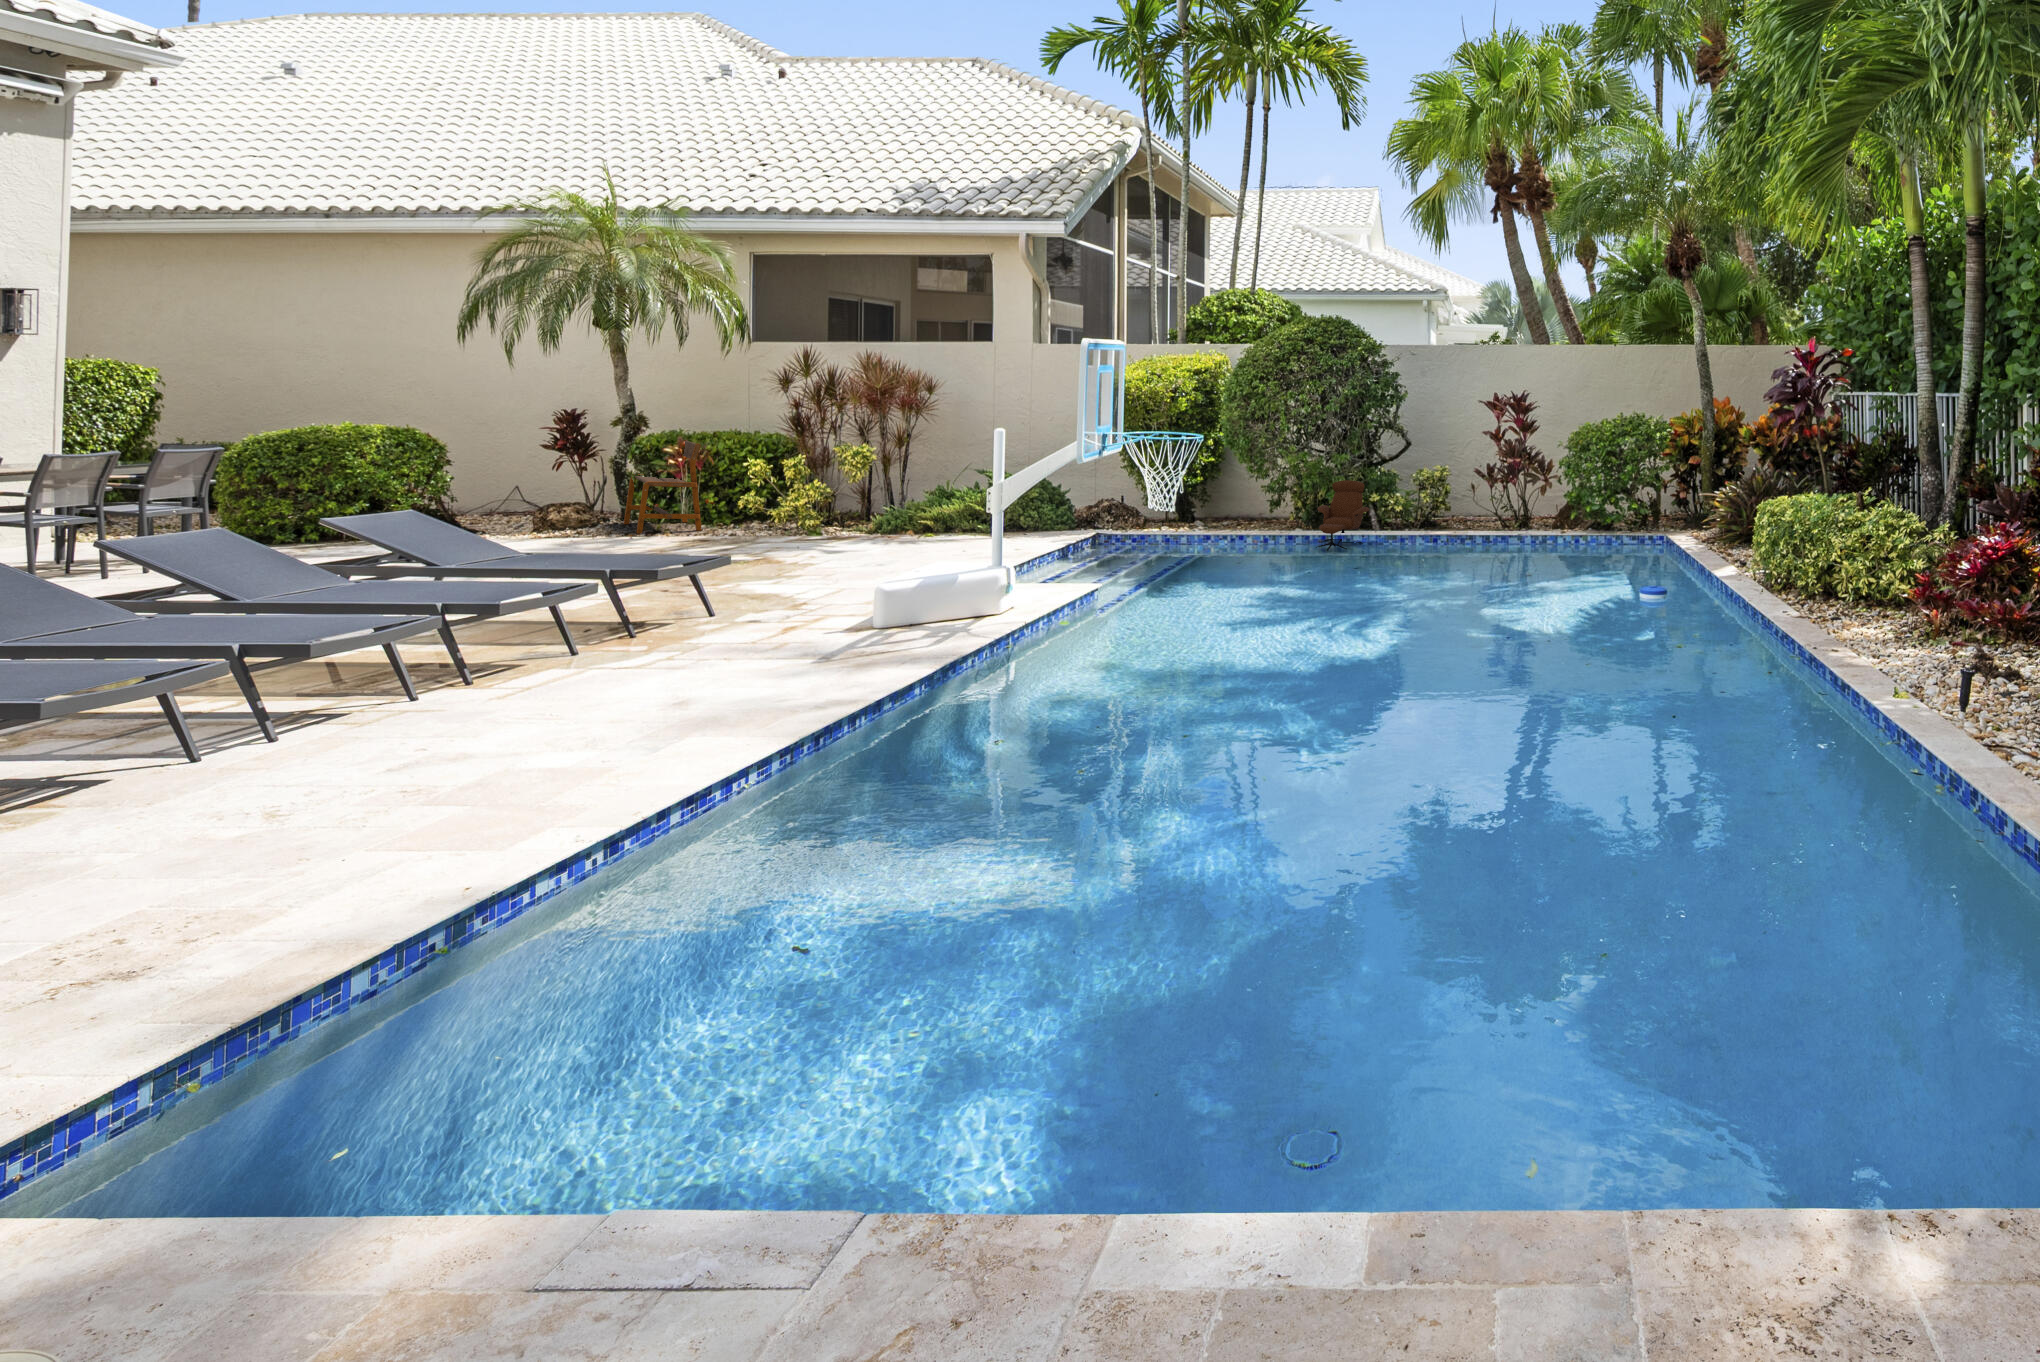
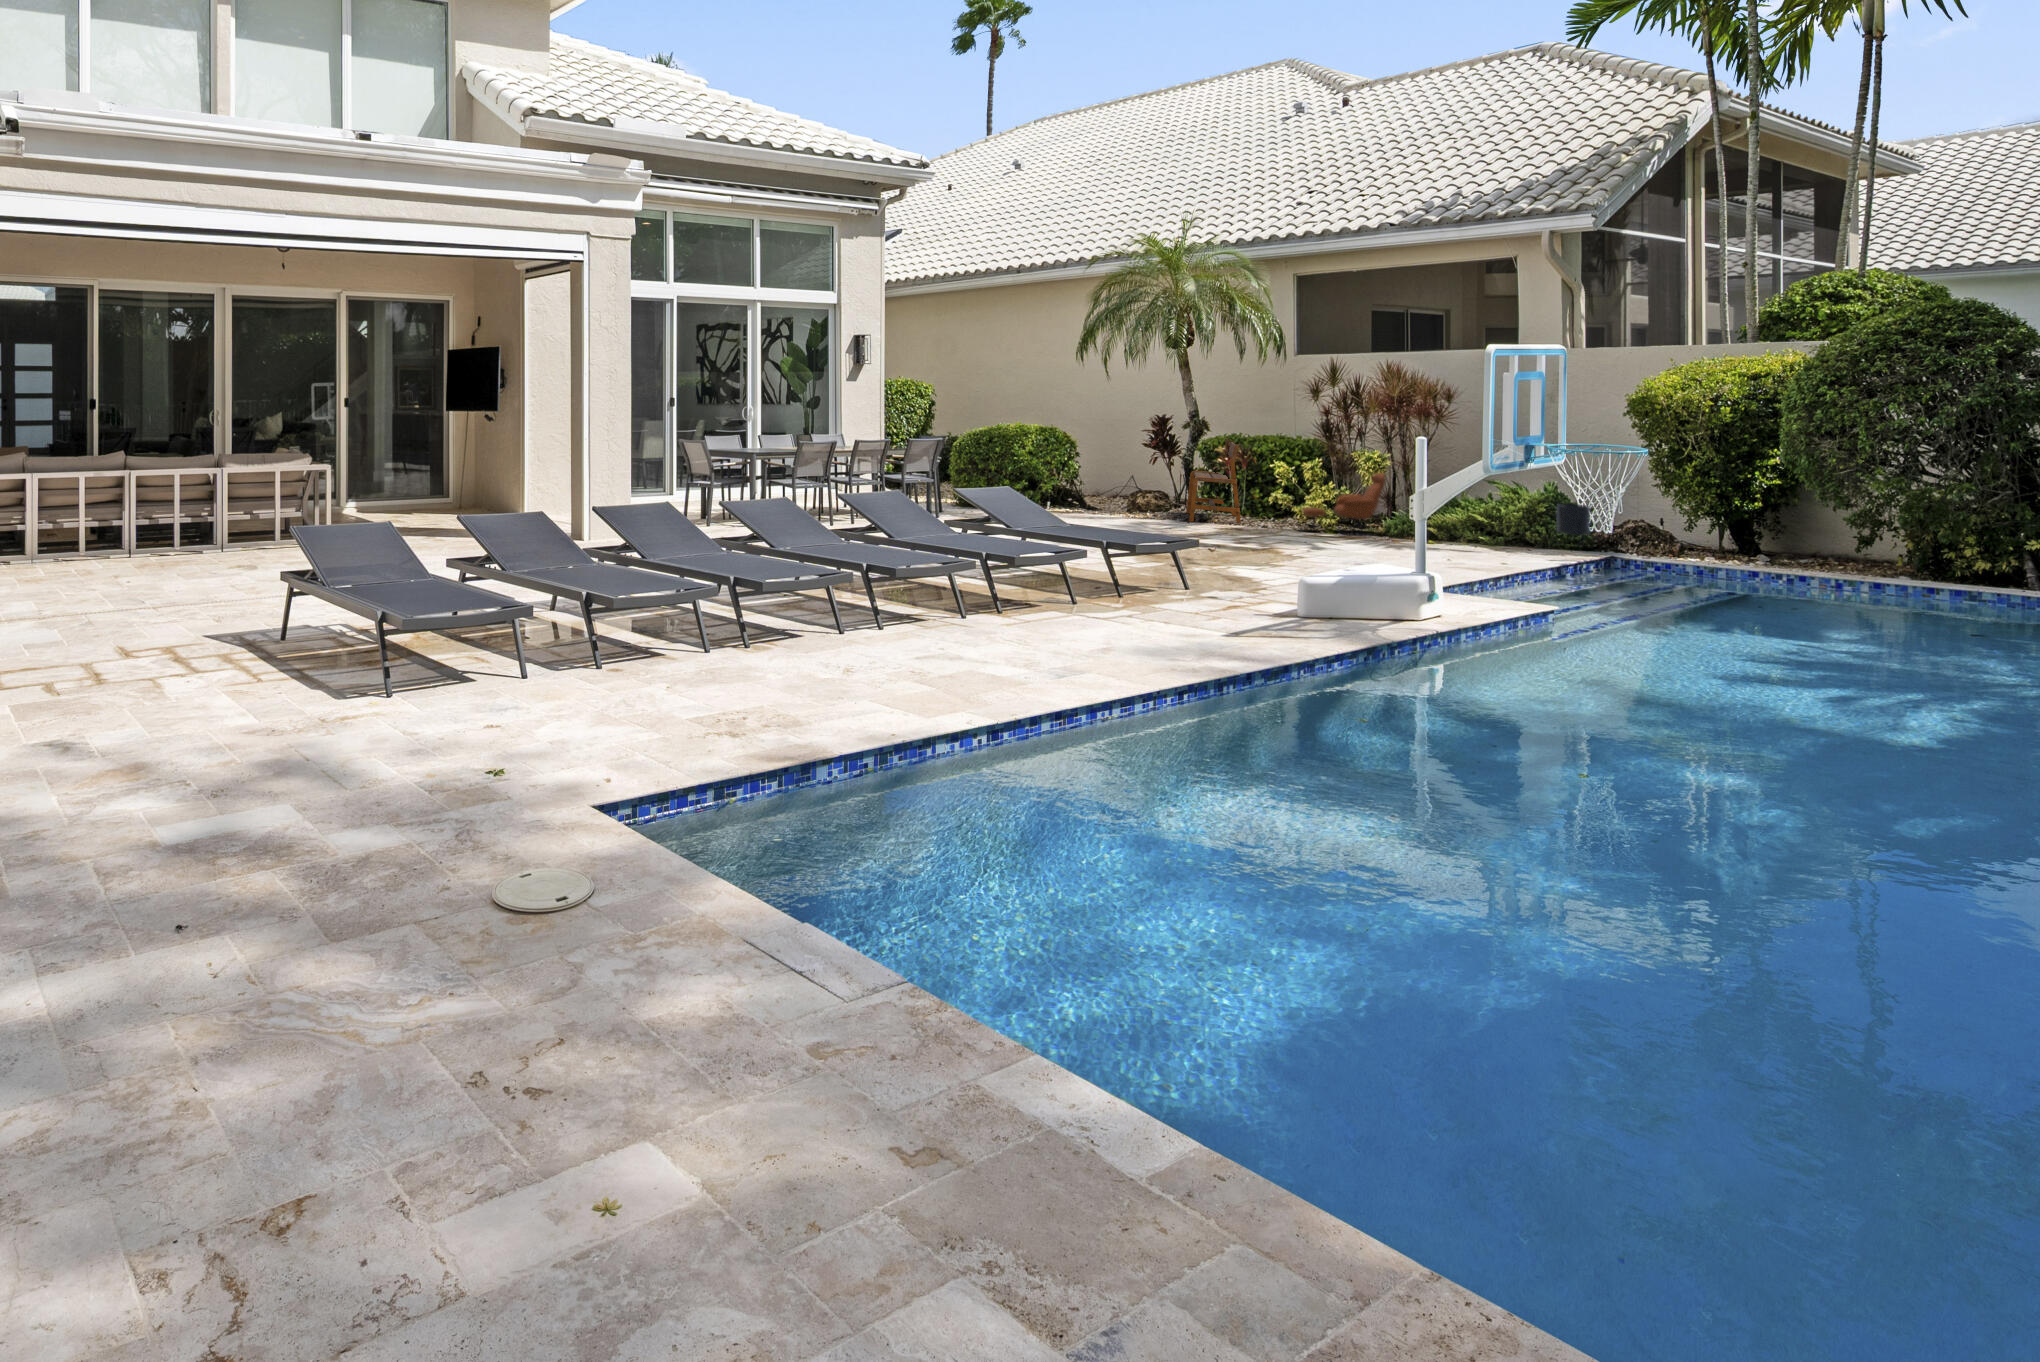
lounge chair: present [1316,480,1369,551] -> present [1302,473,1386,530]
planter: none [1038,489,1068,530] -> present [1556,504,1590,538]

